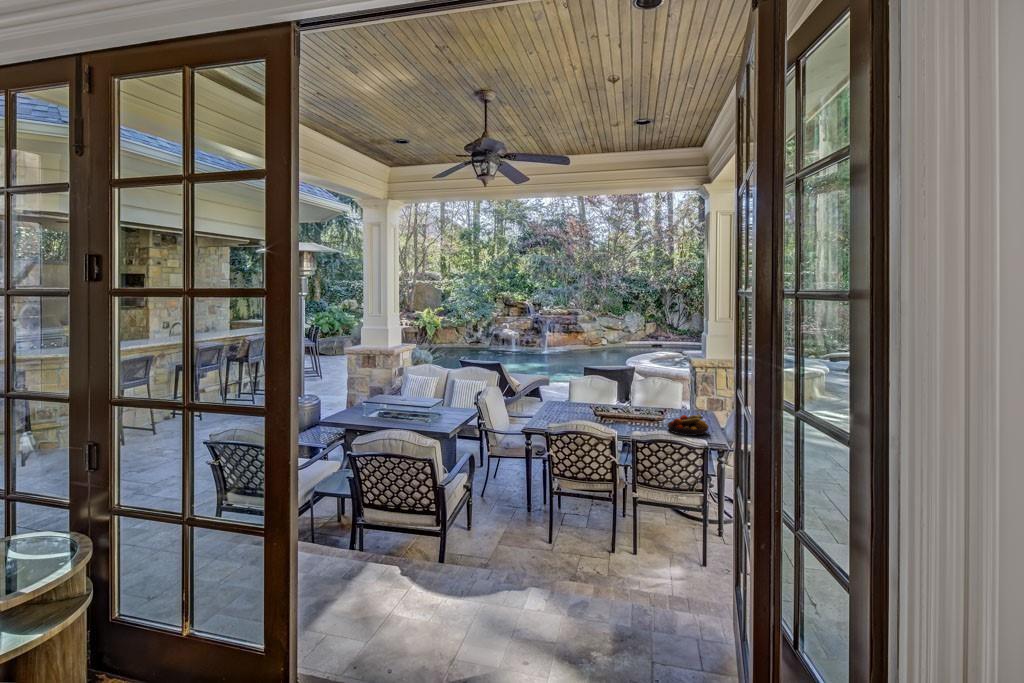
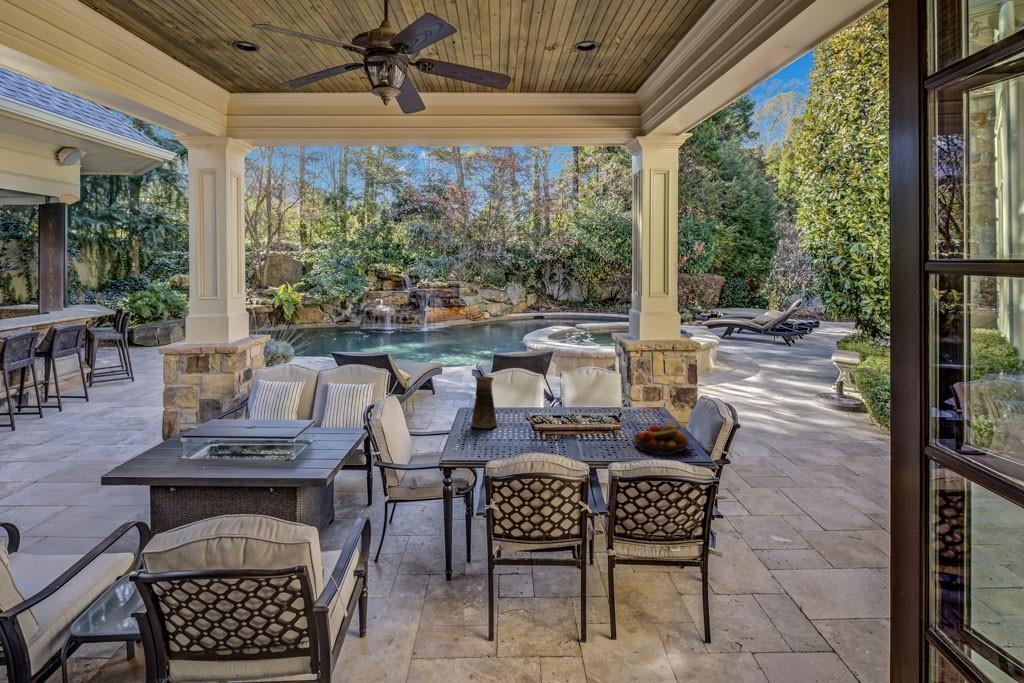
pitcher: none [552,375,571,413] -> present [471,376,497,428]

